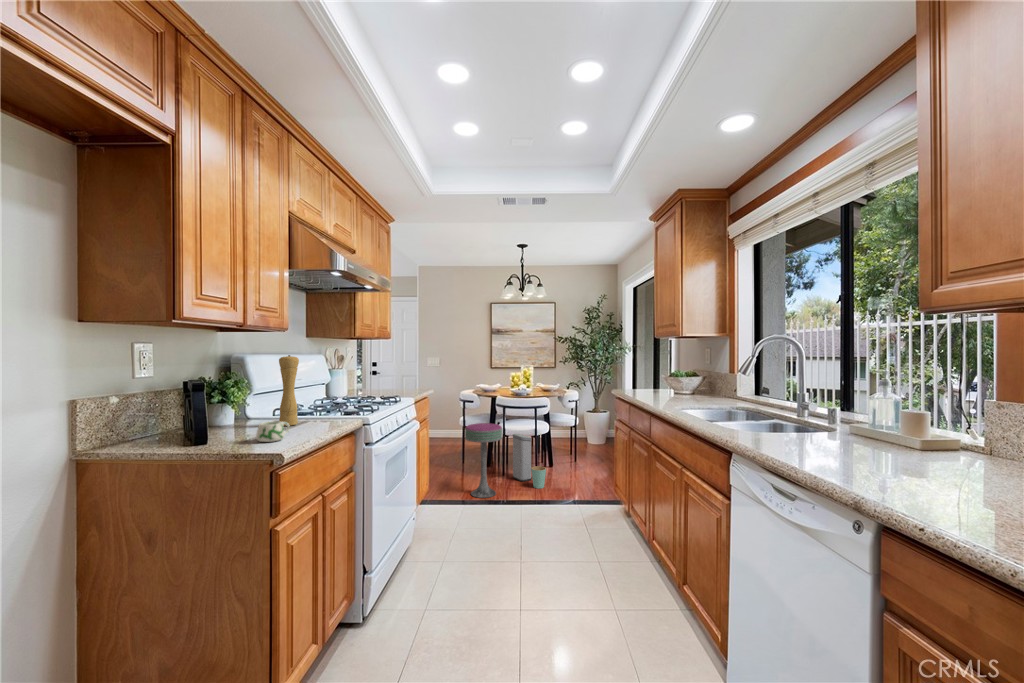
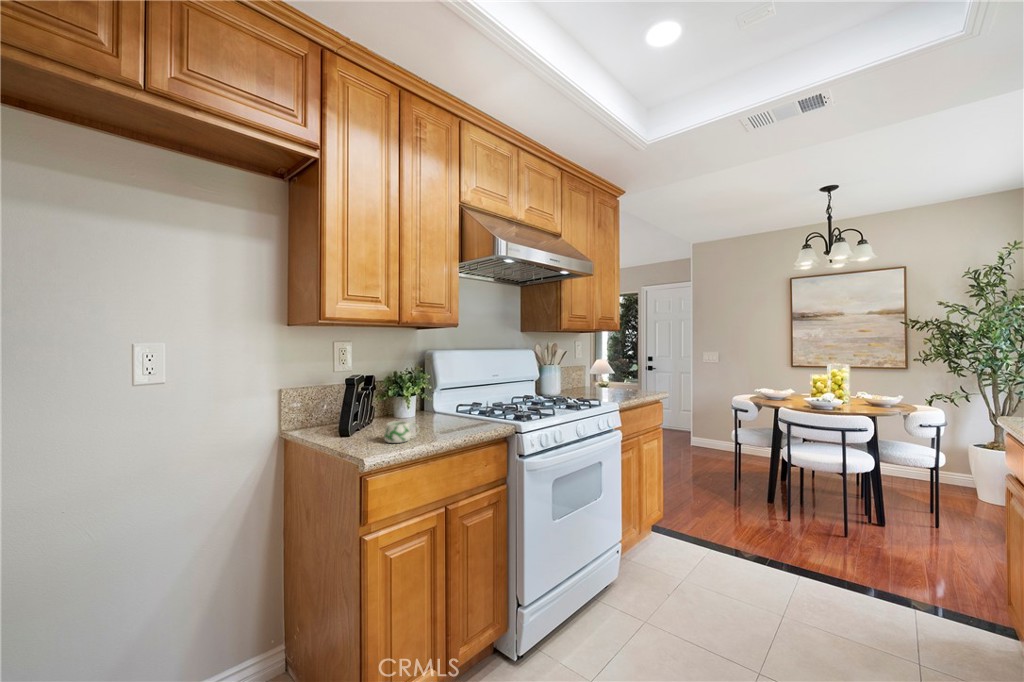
pepper mill: present [279,355,299,426] -> none [437,351,456,425]
bar stool: present [465,423,502,498] -> none [716,441,773,545]
trash can: present [513,434,546,489] -> none [800,462,856,553]

